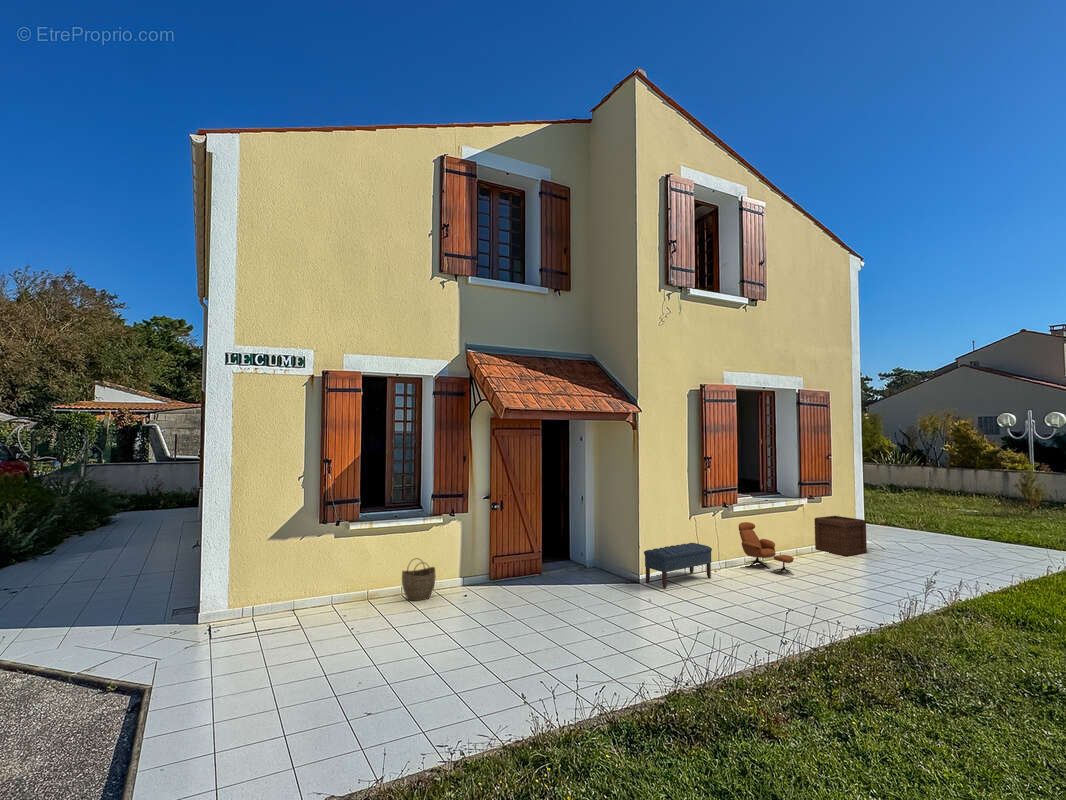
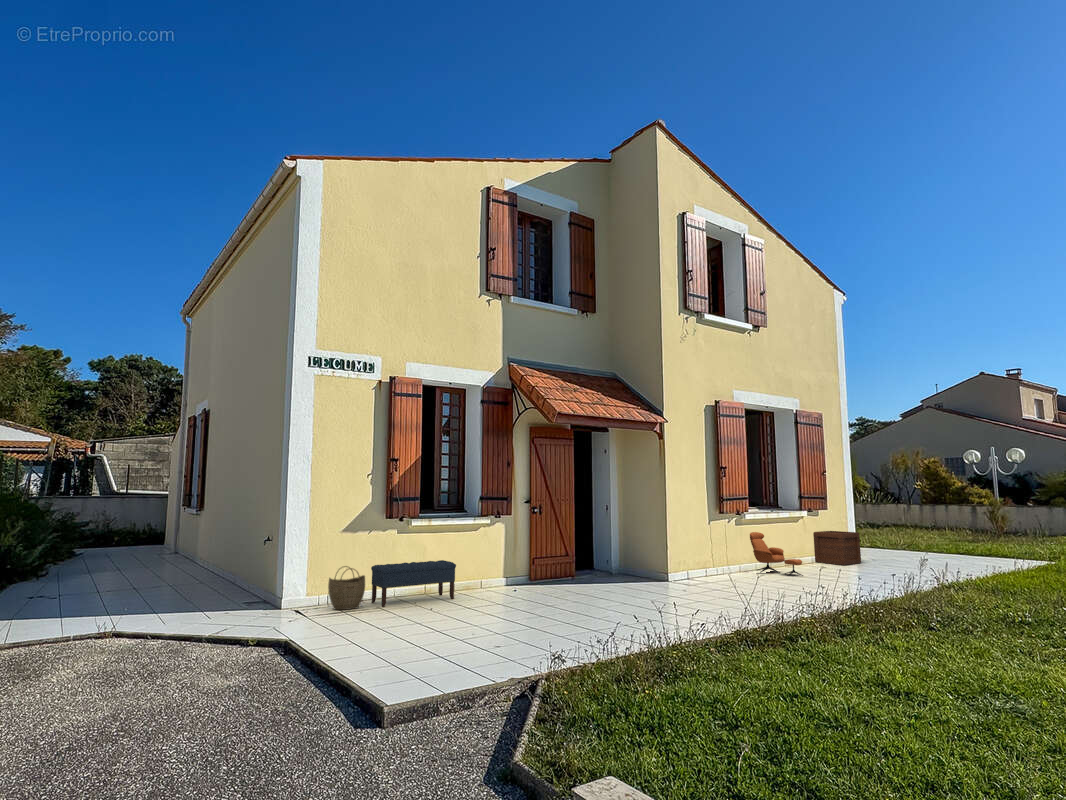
bench: present [644,543,712,589] -> present [371,560,456,607]
woven basket: present [402,558,436,601] -> present [328,566,365,610]

